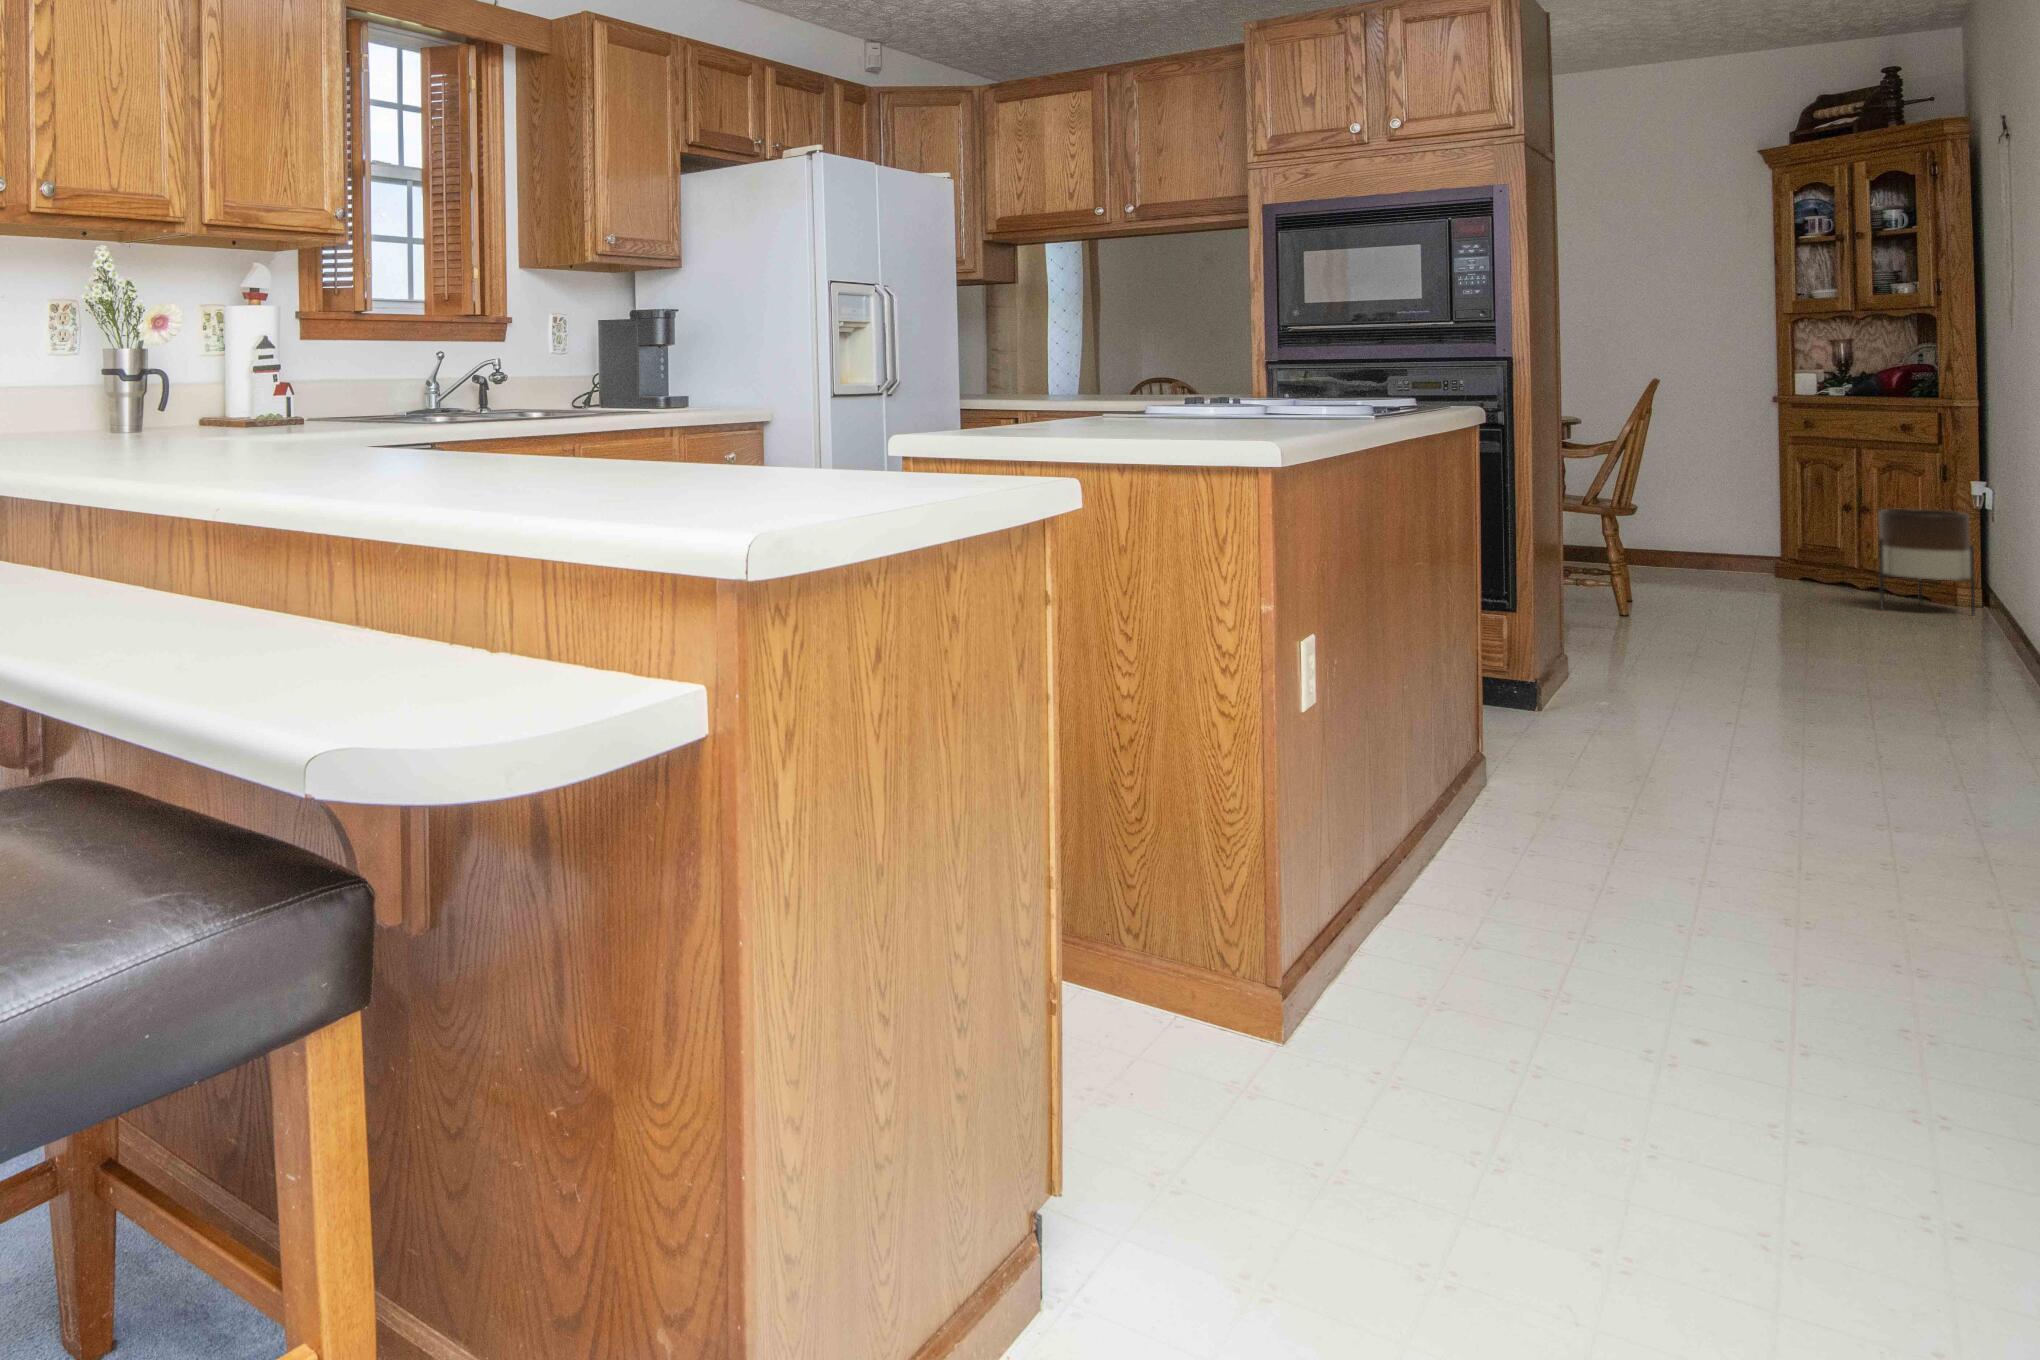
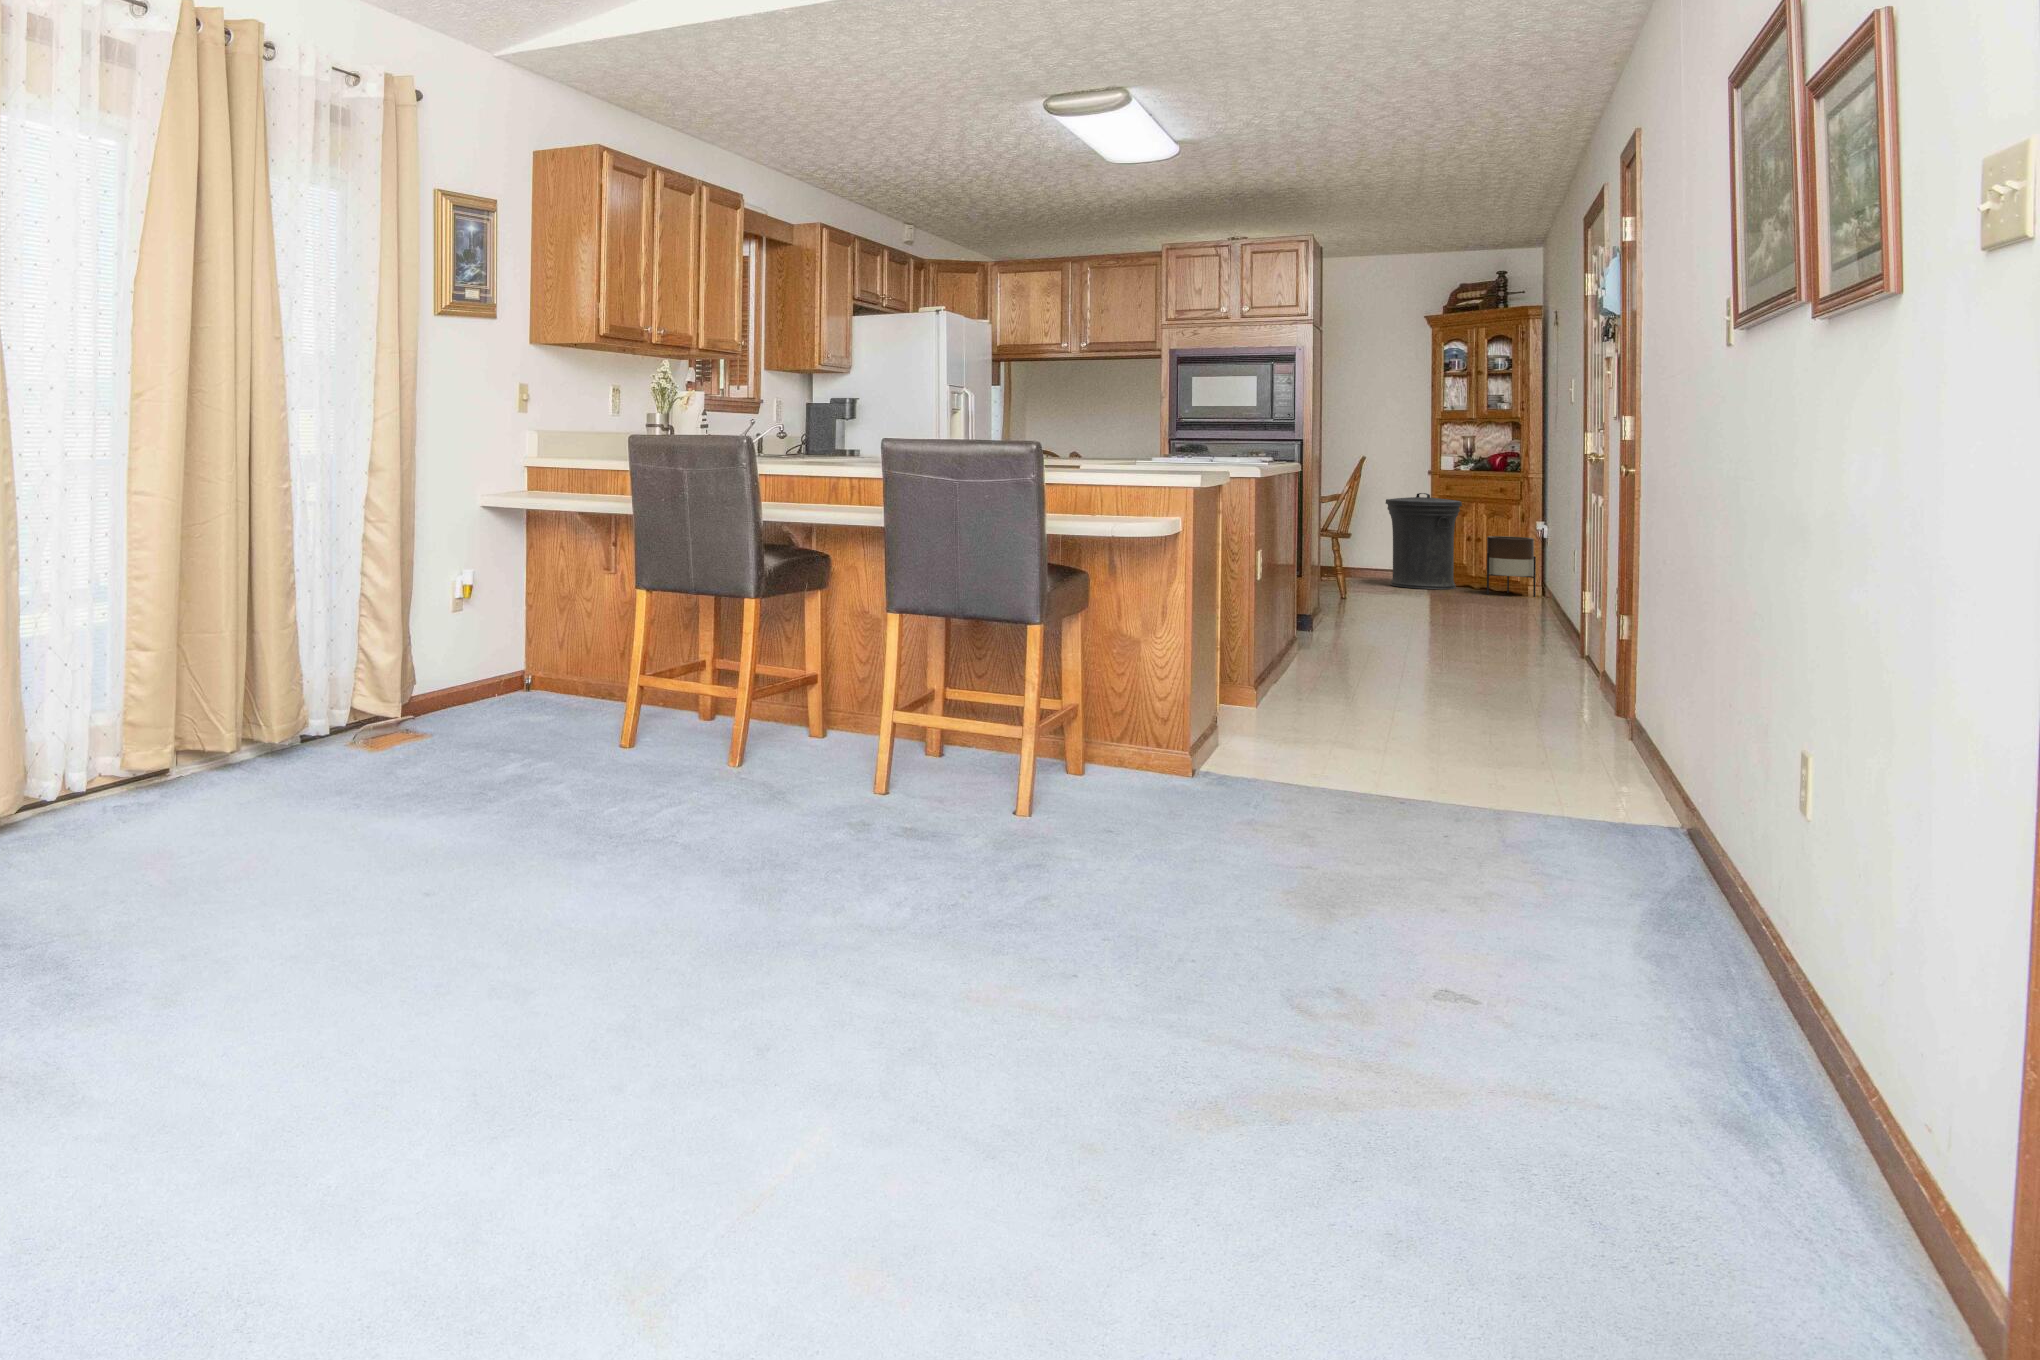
trash can: none [1689,435,1830,596] -> present [1386,493,1462,590]

